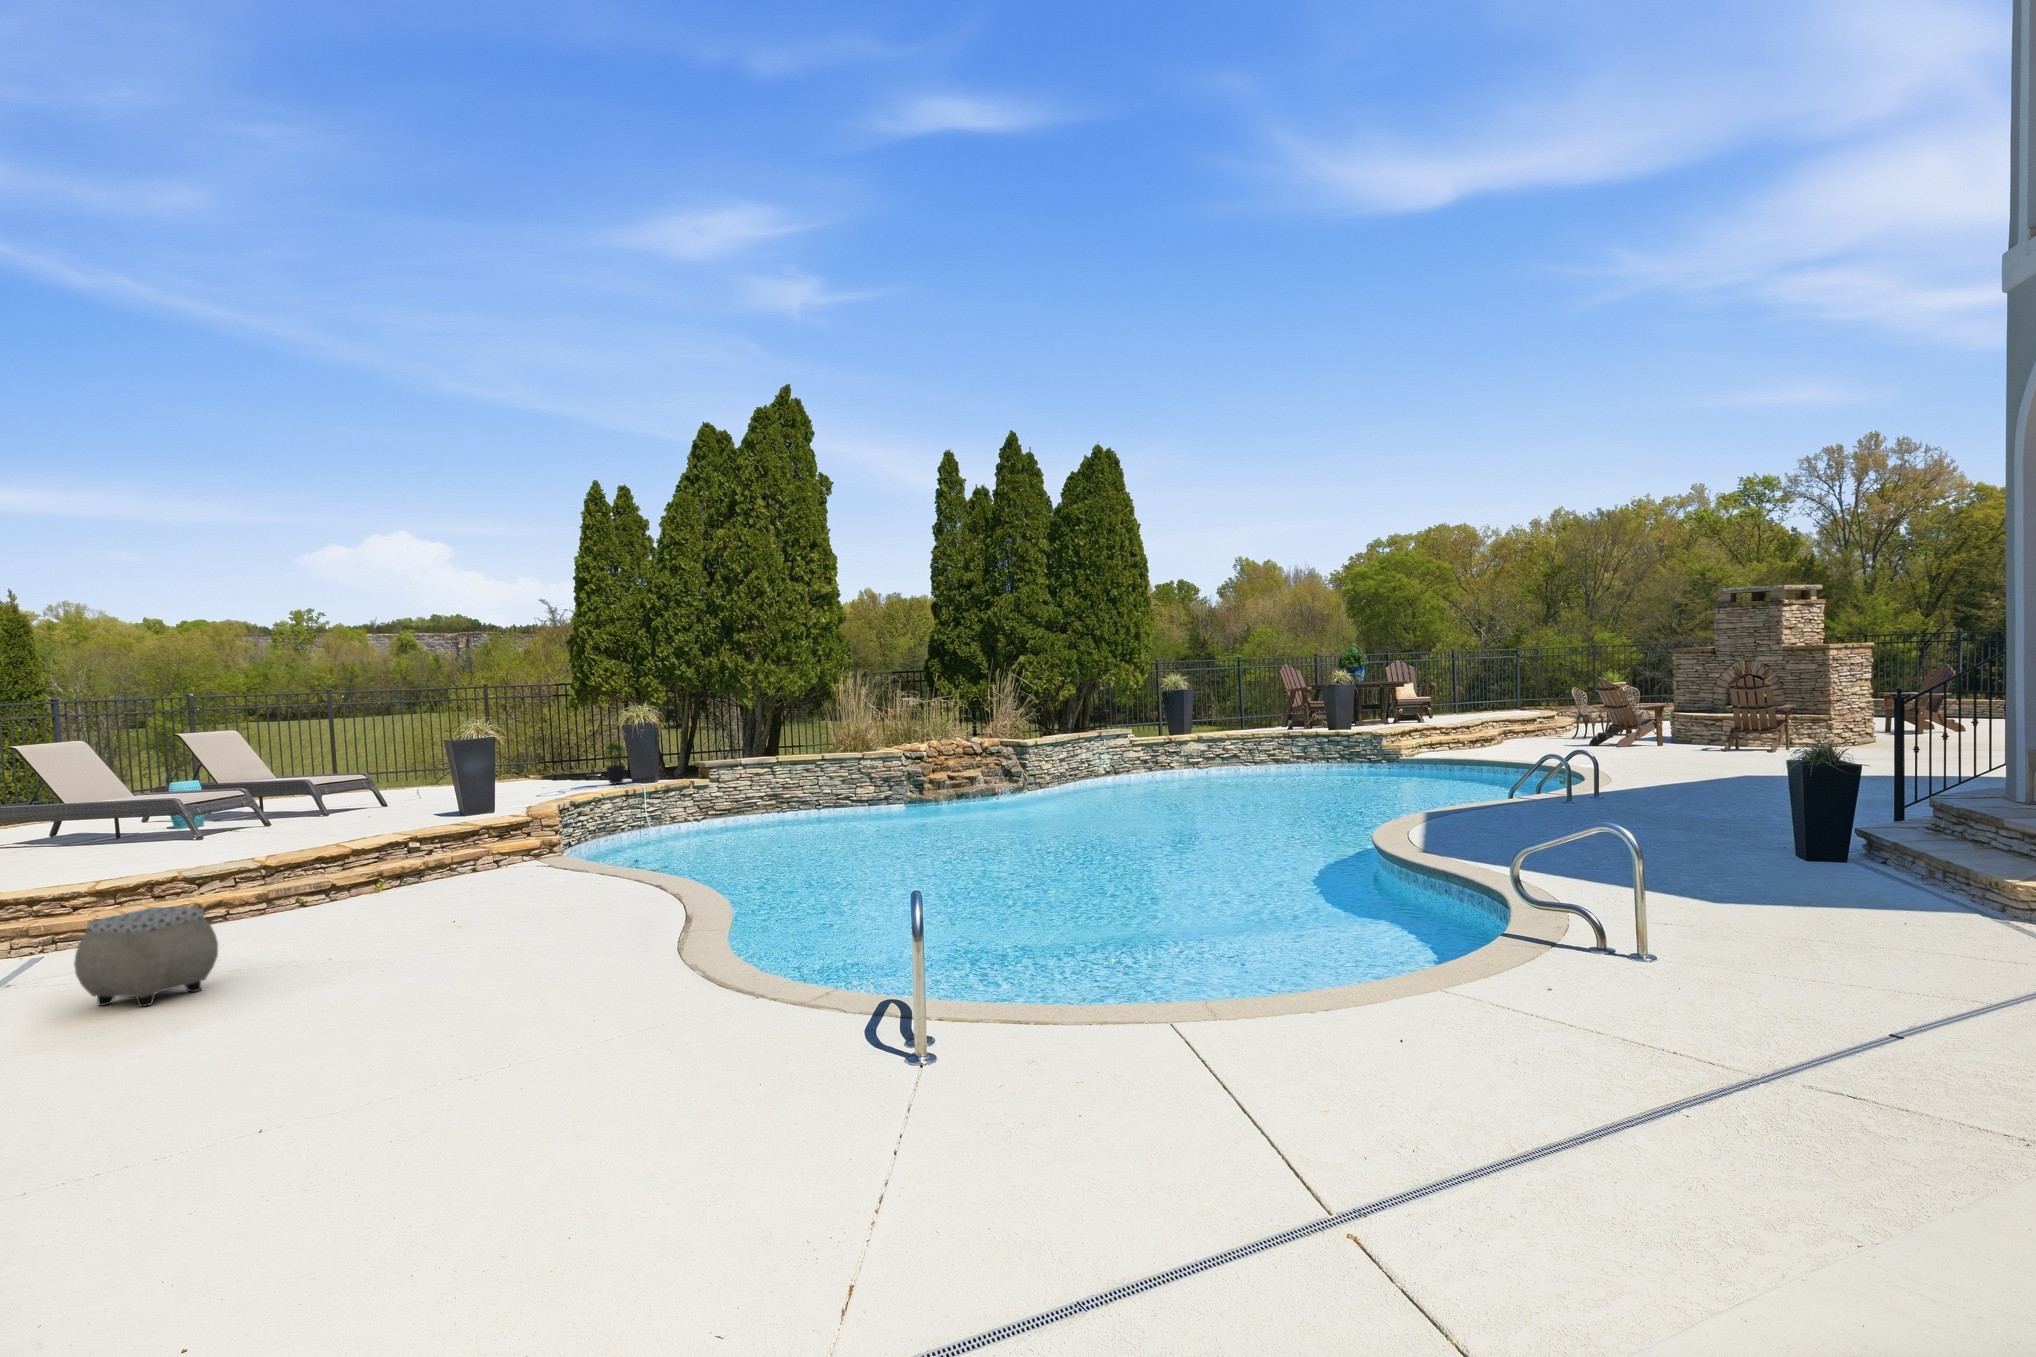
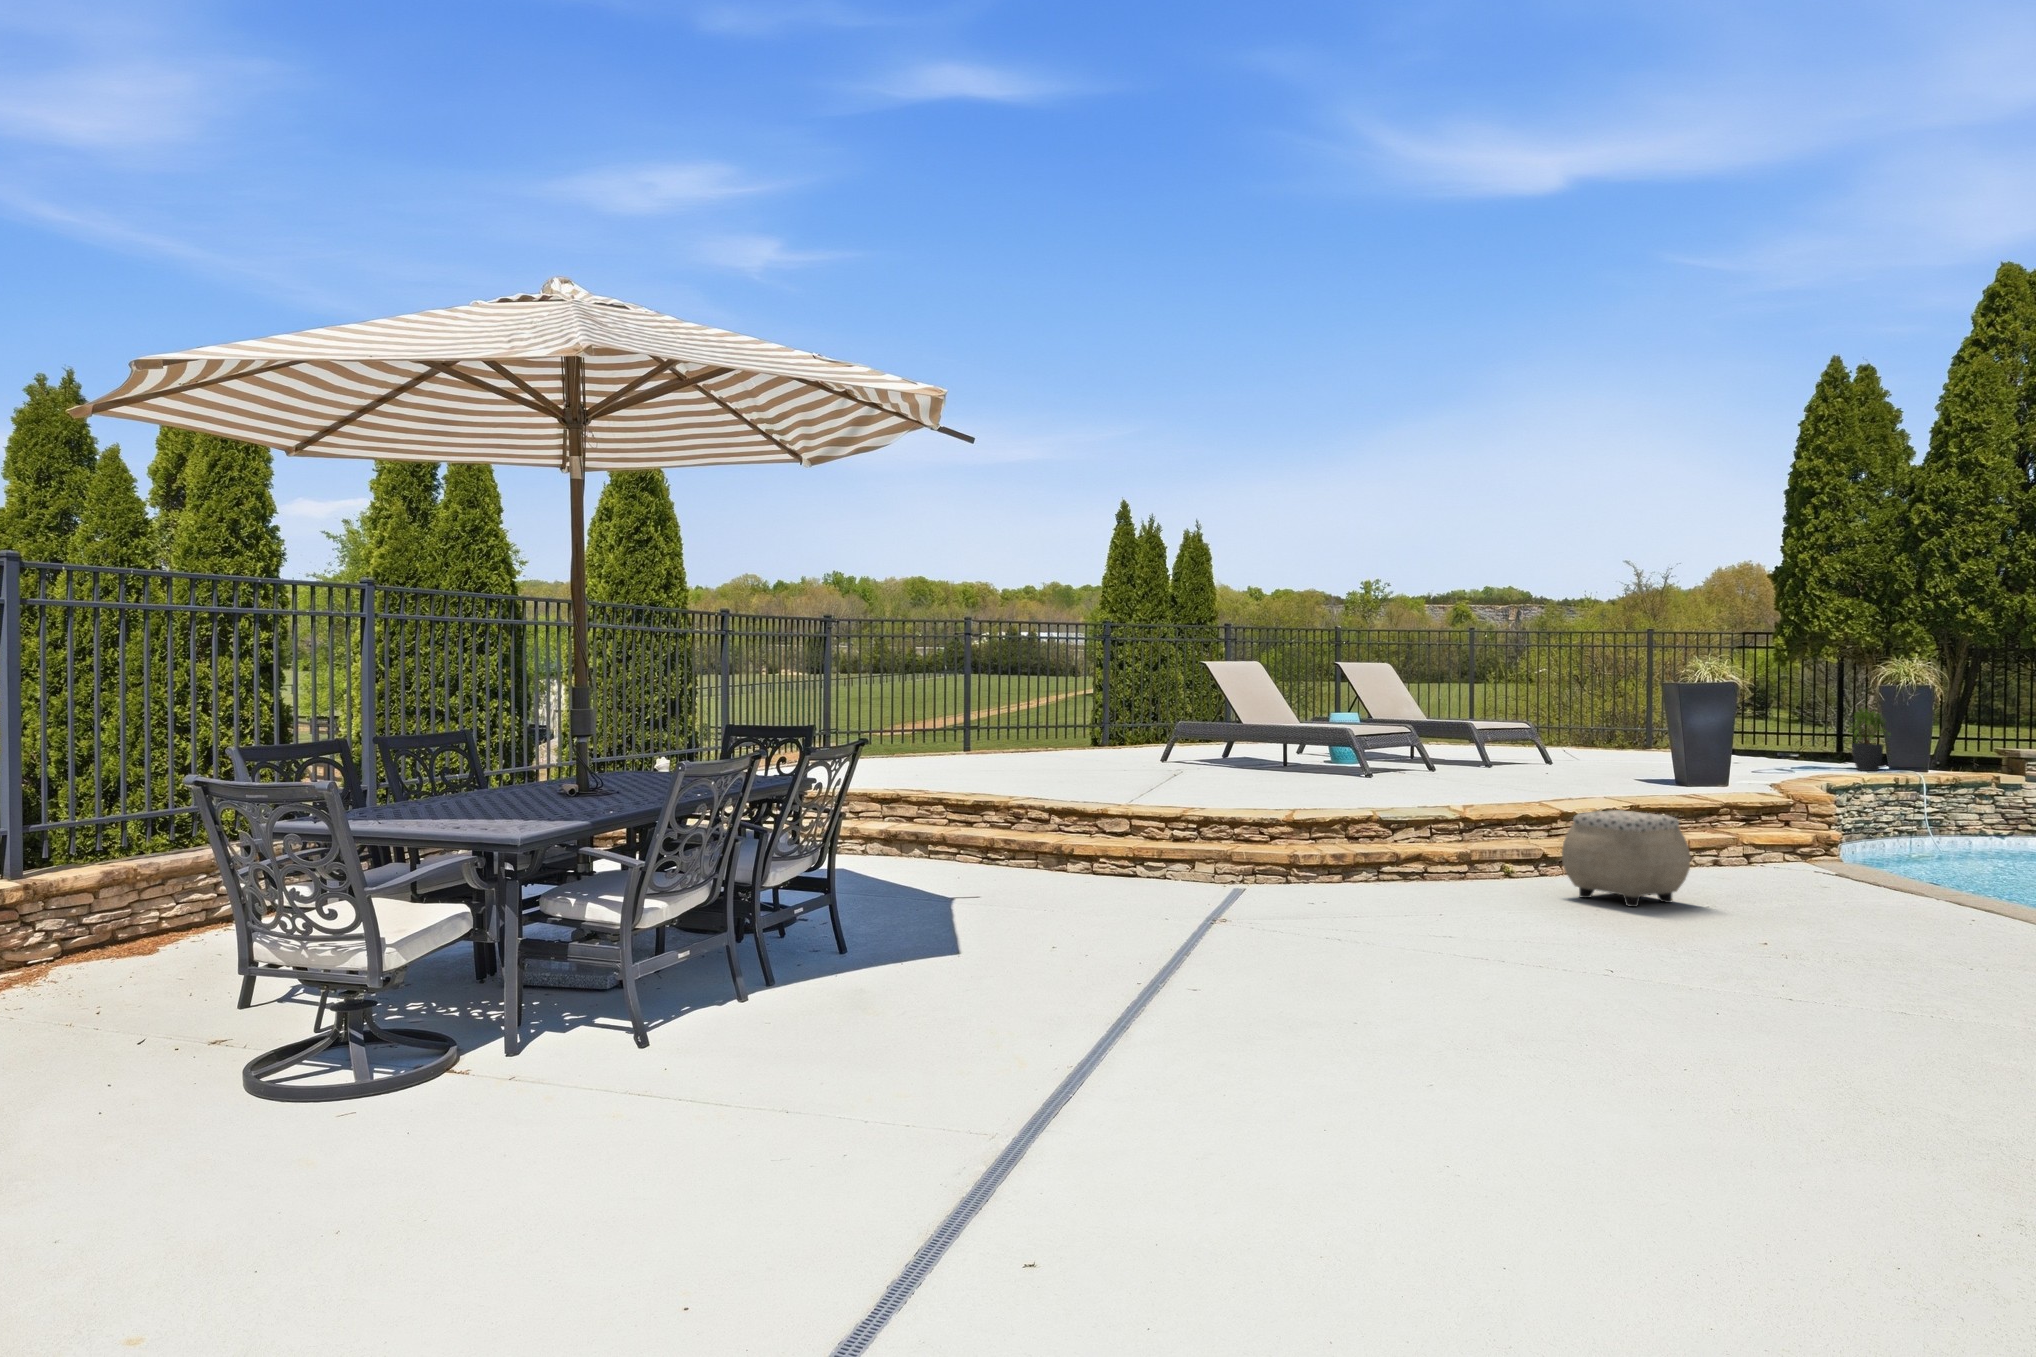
ottoman: present [74,907,218,1007] -> present [1562,810,1690,907]

